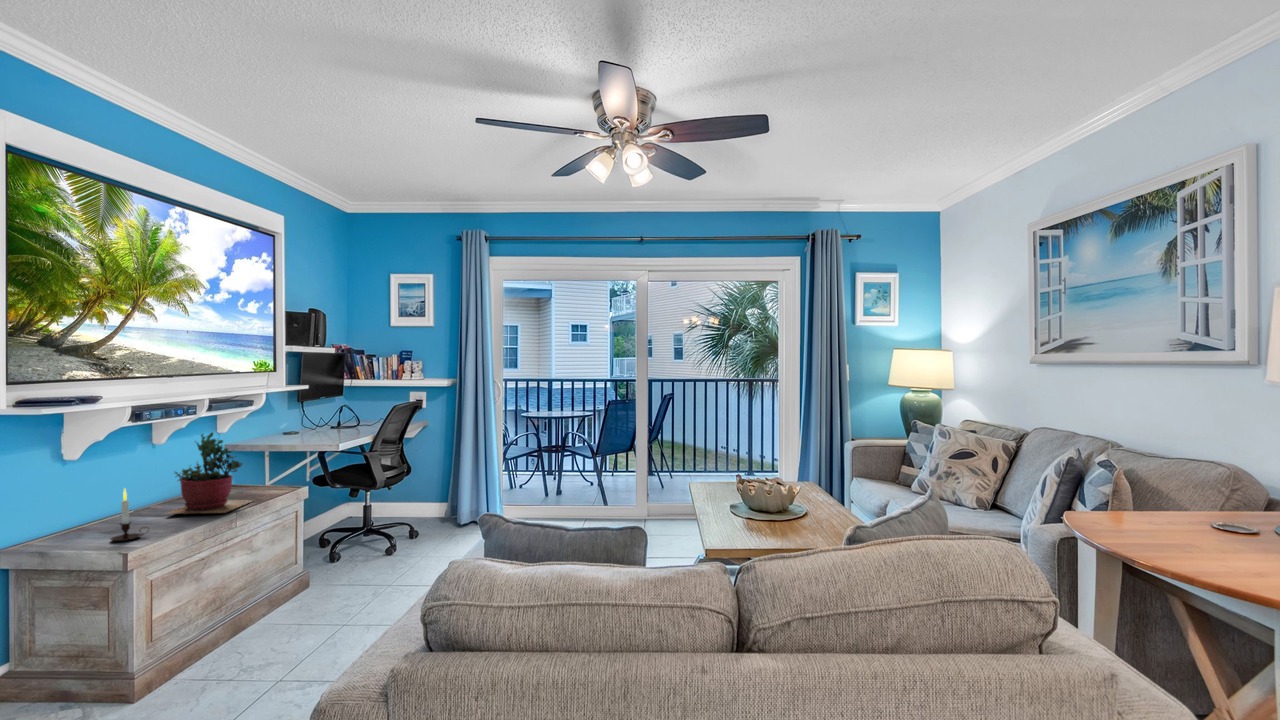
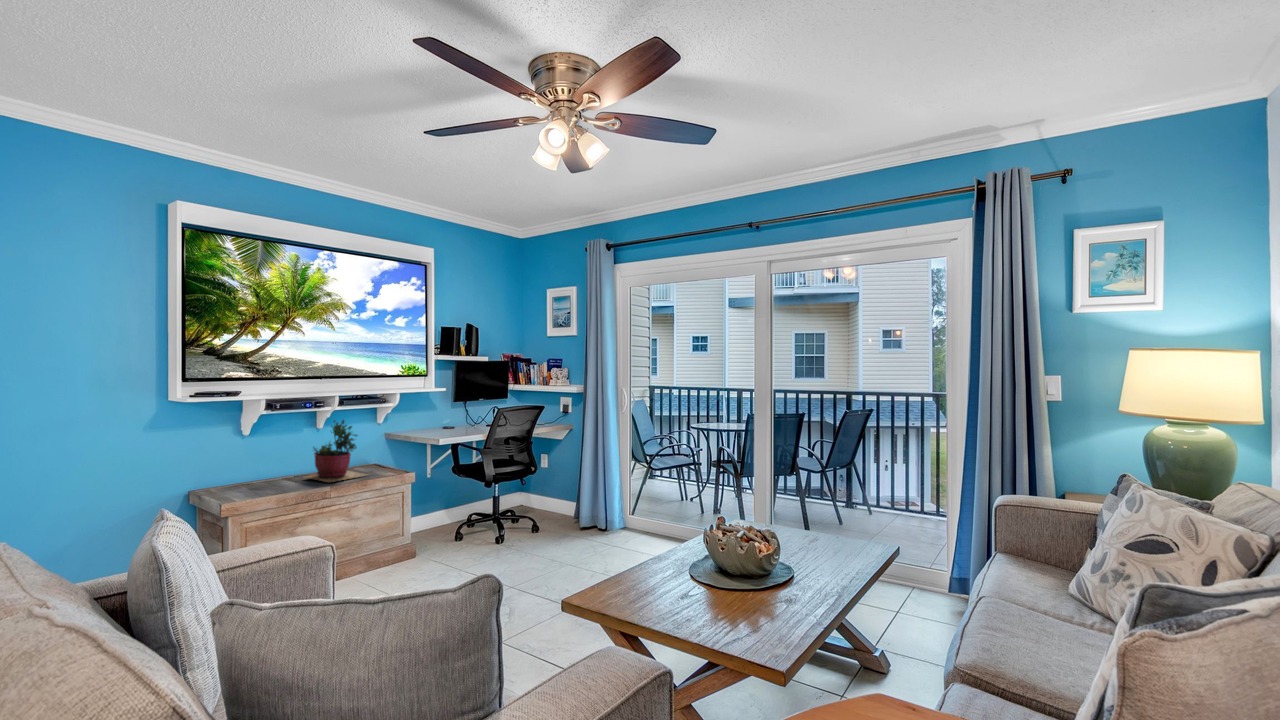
candle: present [111,489,145,541] -> none [239,456,263,493]

